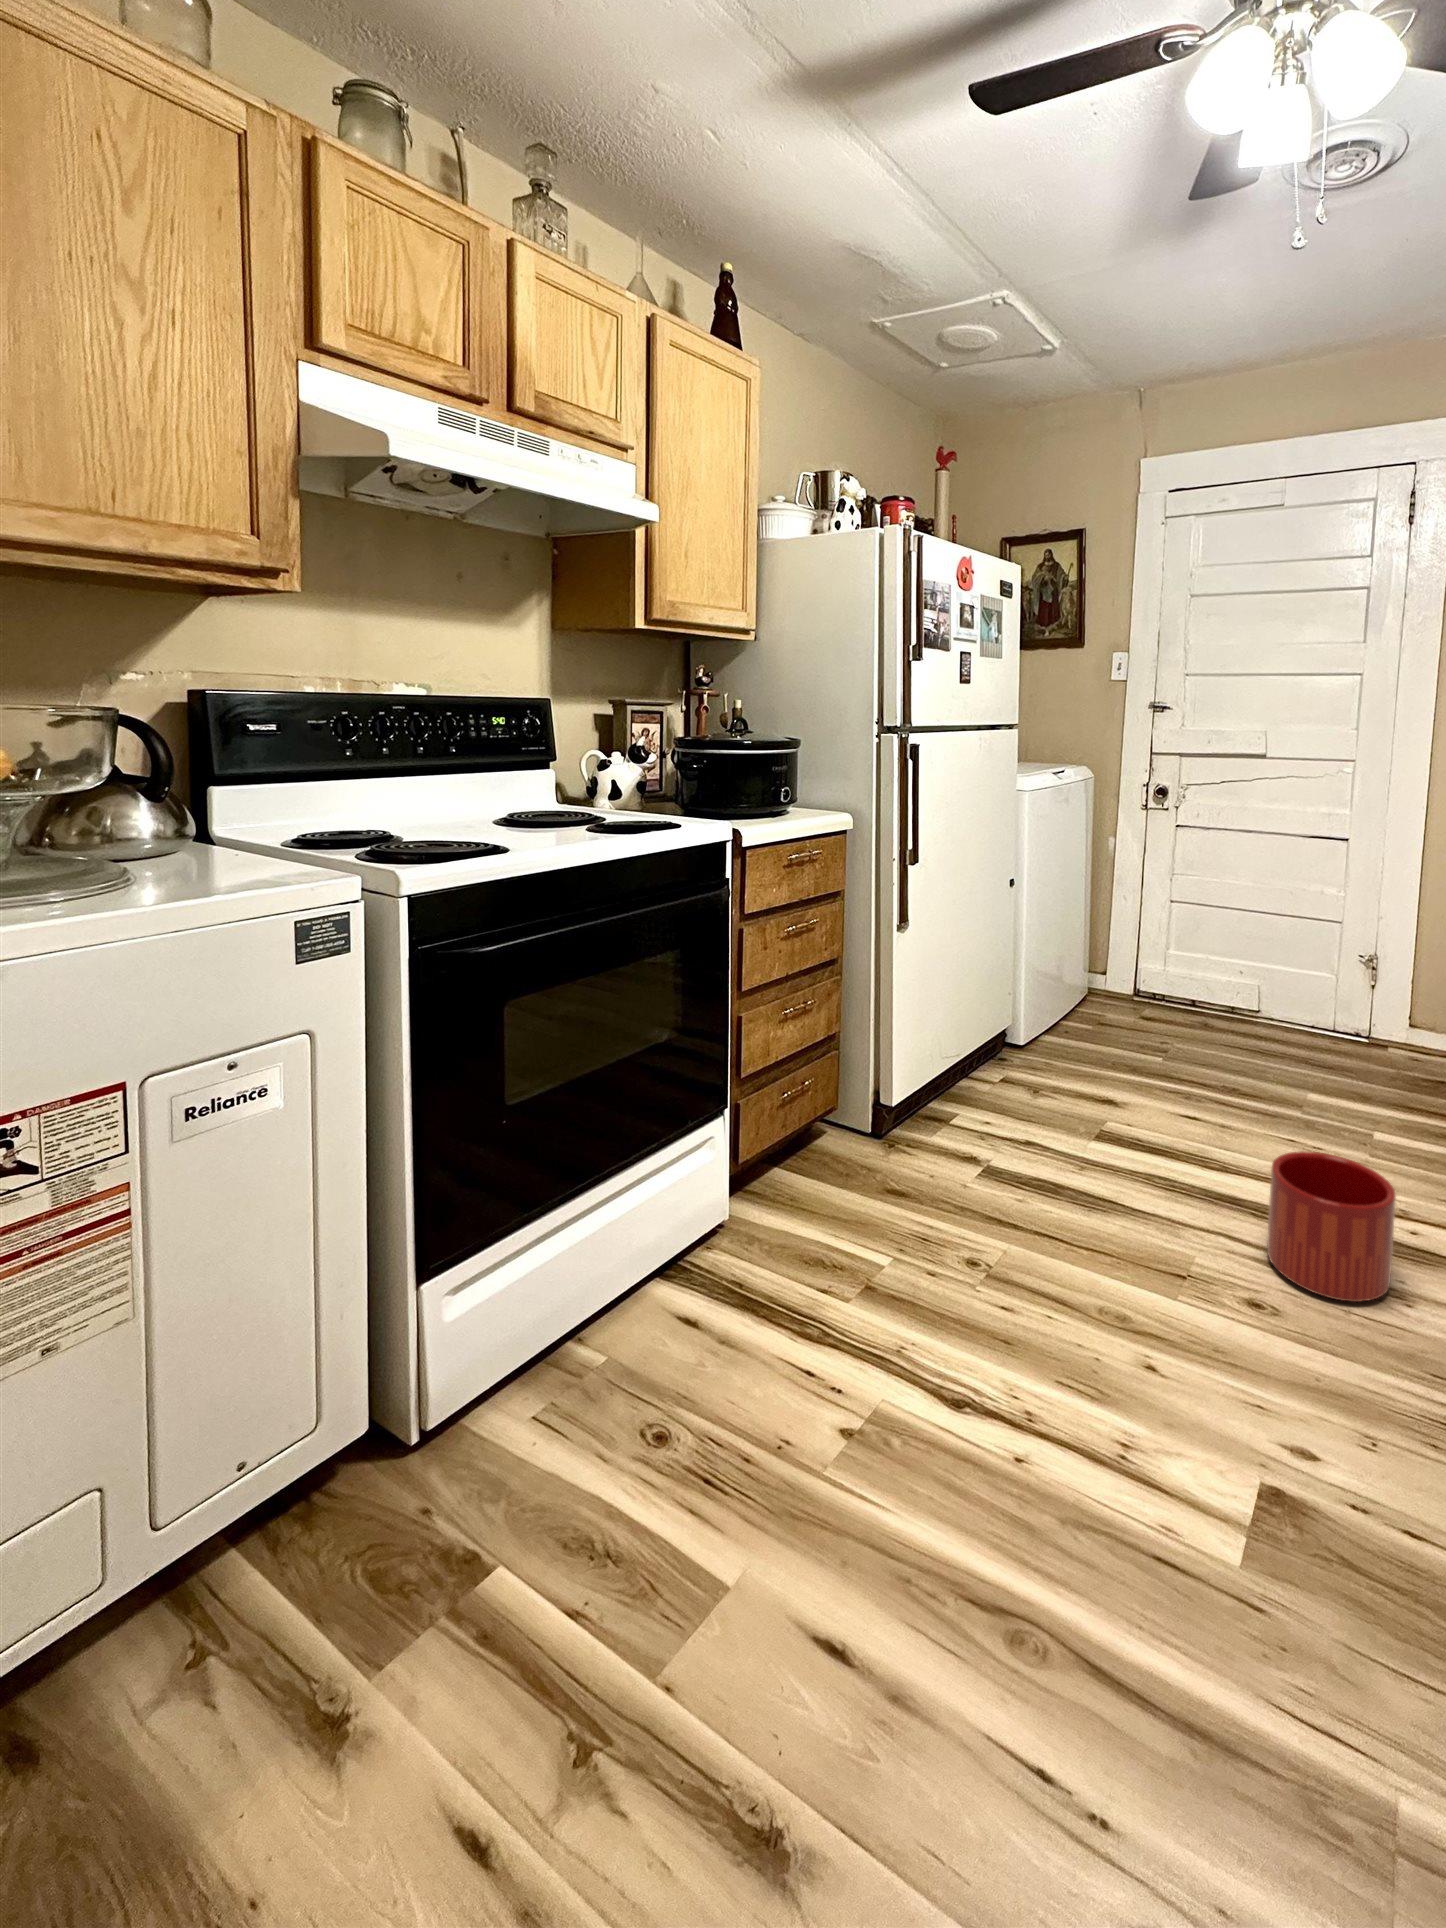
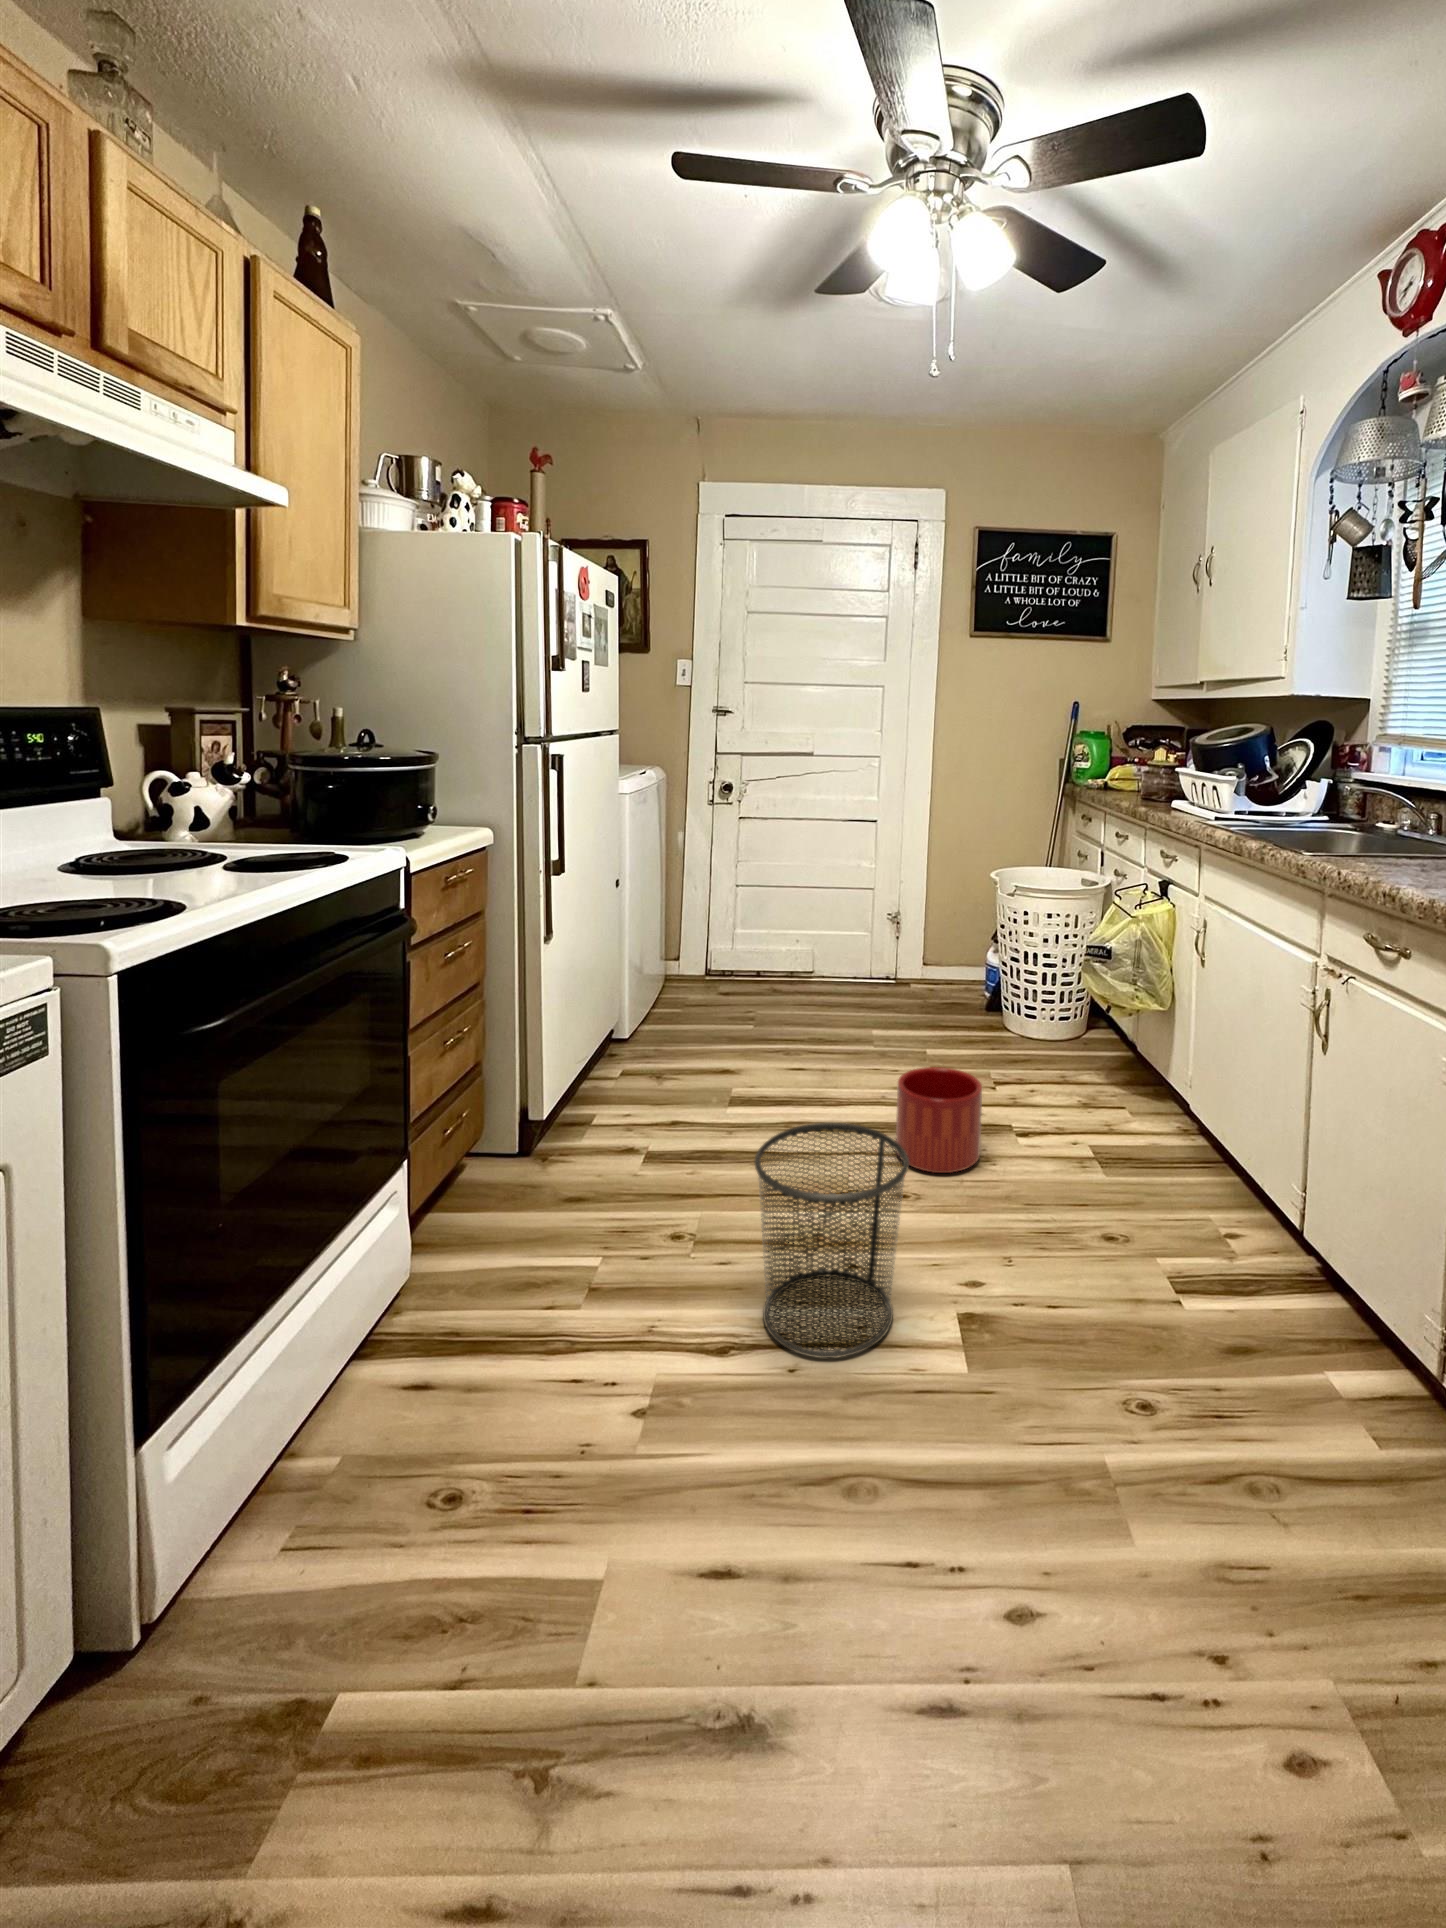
waste bin: none [1003,1179,1197,1477] -> present [754,1123,909,1358]

